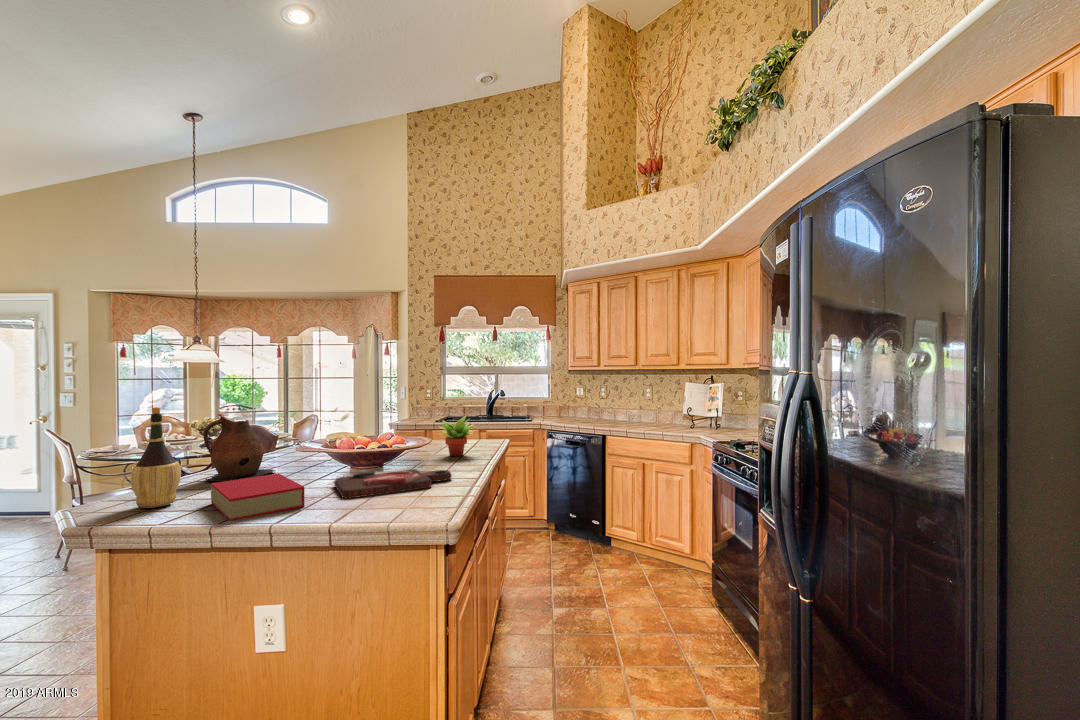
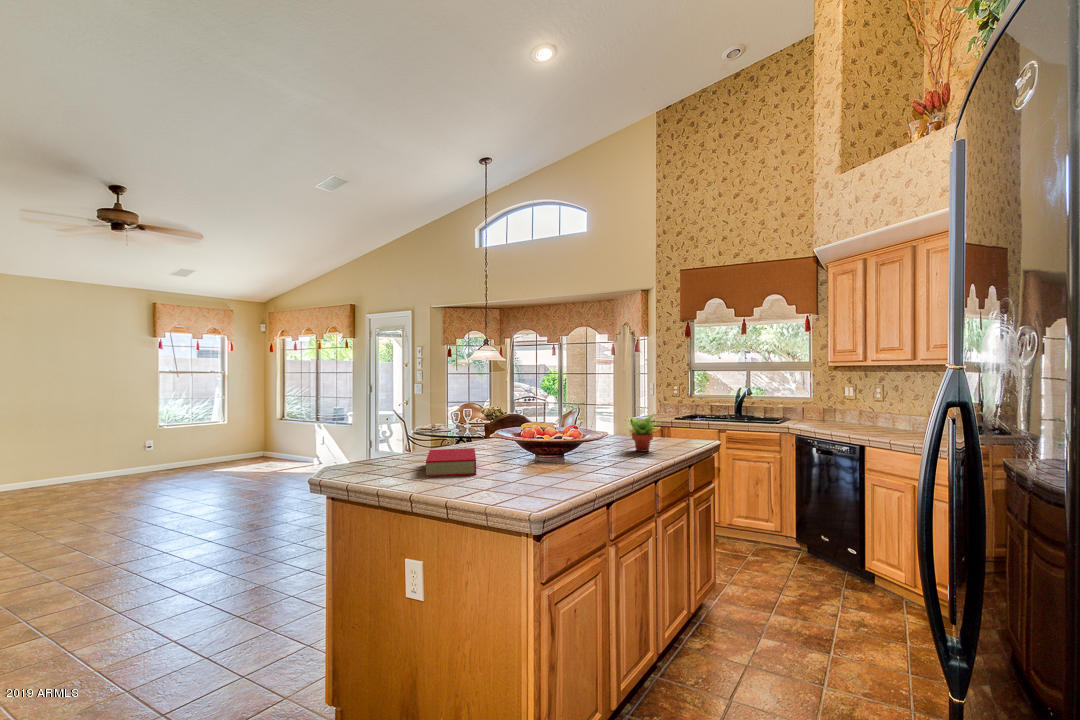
wine bottle: present [131,407,181,508] -> none [388,394,416,462]
ceramic pitcher: present [203,413,275,481] -> none [444,400,491,453]
cutting board: present [334,468,452,498] -> none [507,456,606,475]

